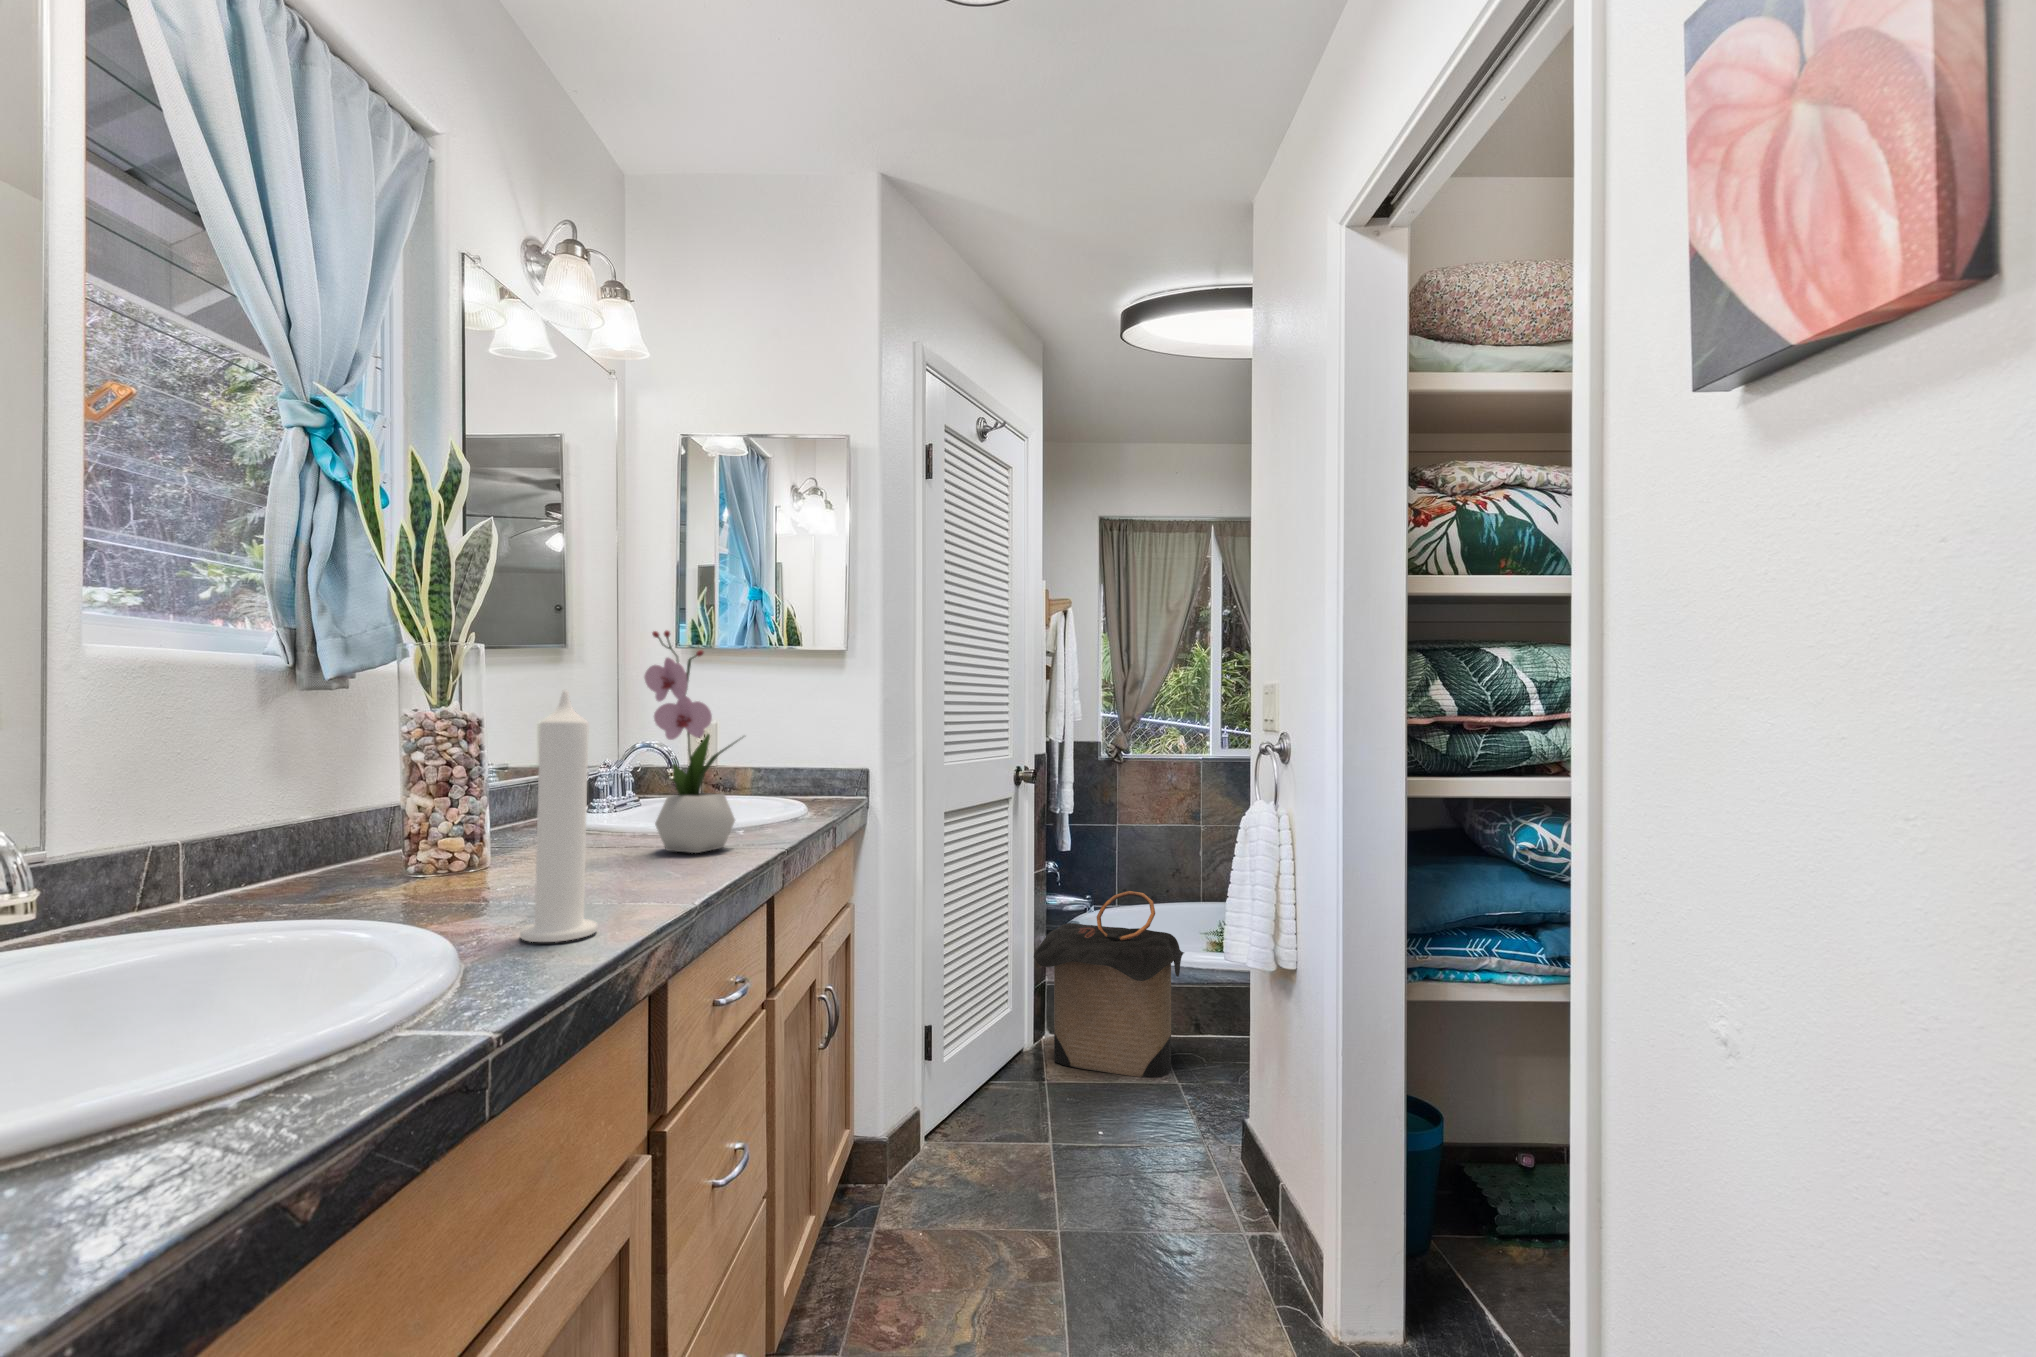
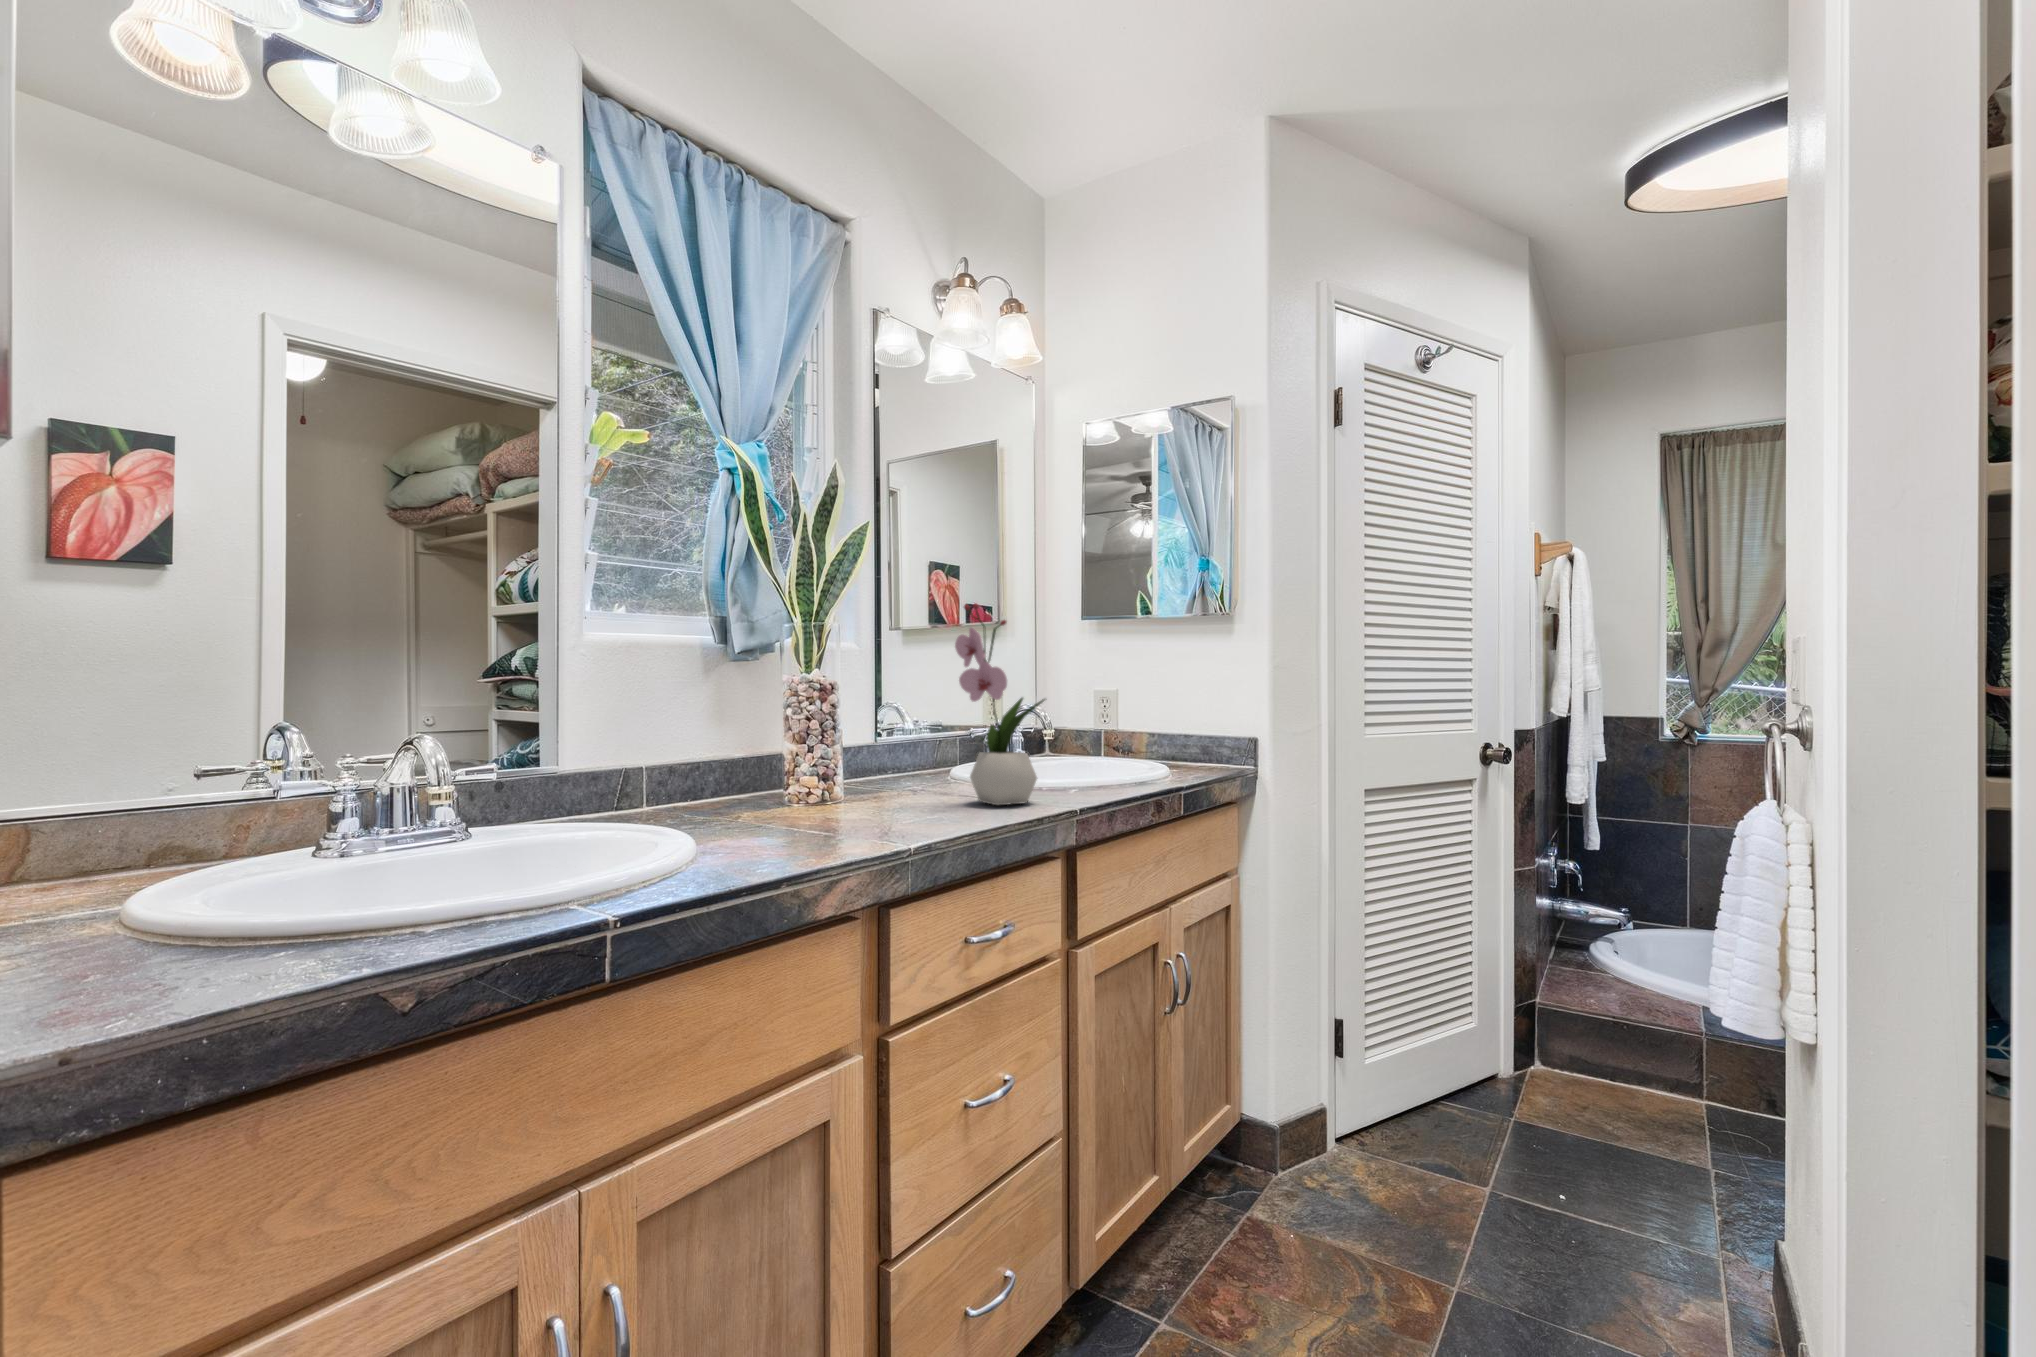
candle: present [520,690,597,942] -> none [748,653,807,860]
laundry hamper: present [1034,891,1184,1078] -> none [1505,908,1734,1156]

